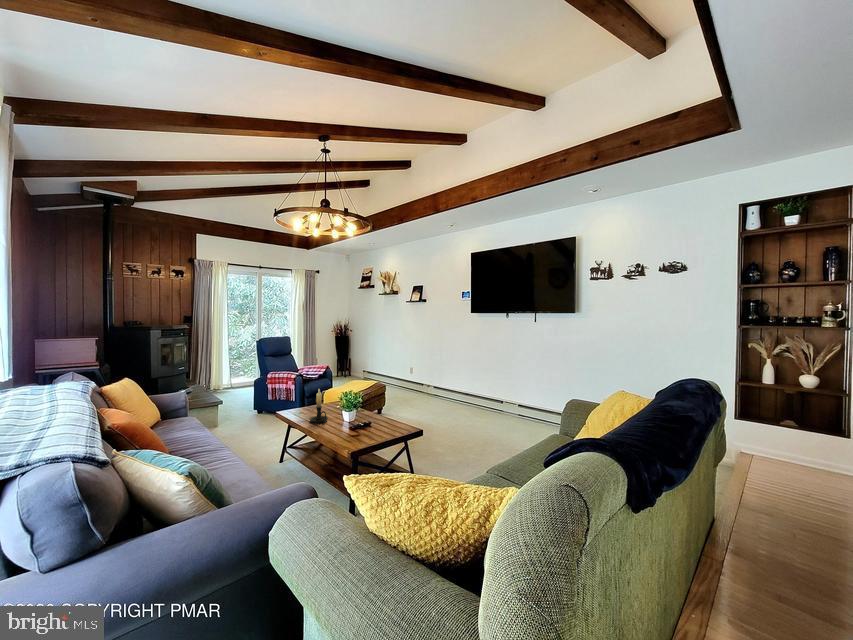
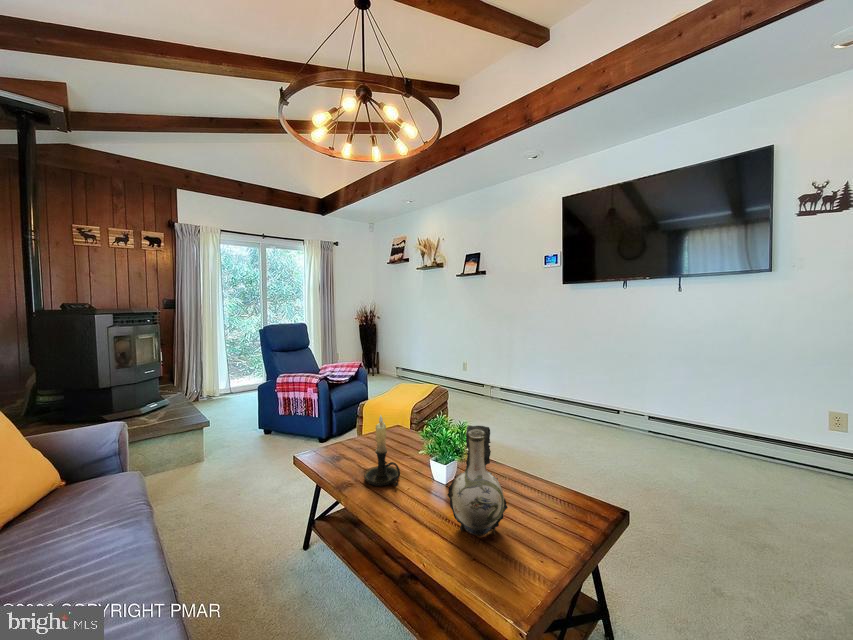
decorative vase: none [341,390,366,437] -> present [448,426,508,536]

